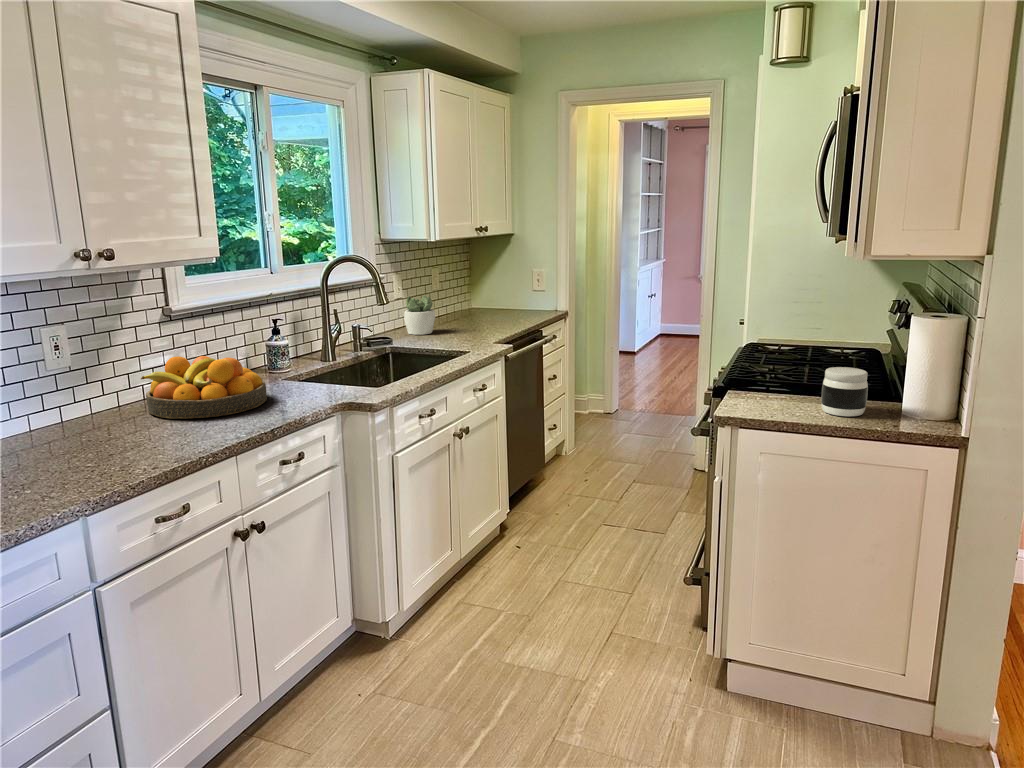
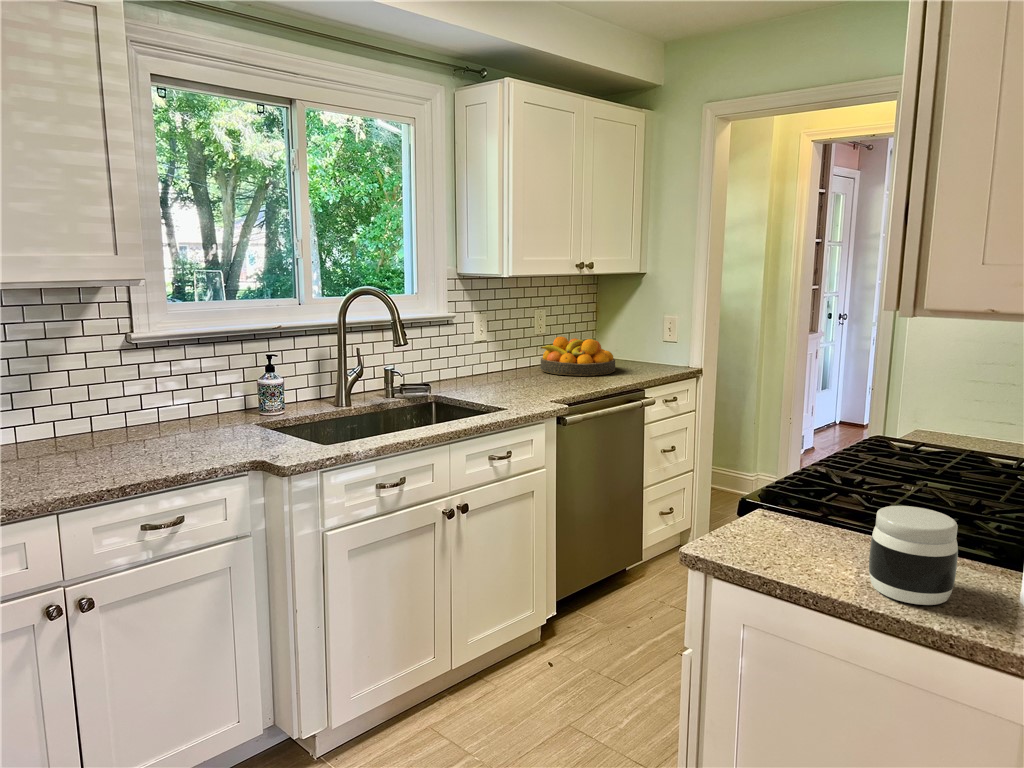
succulent plant: present [404,296,435,335] -> none [471,339,508,384]
fruit bowl: present [141,356,267,419] -> present [540,336,615,376]

